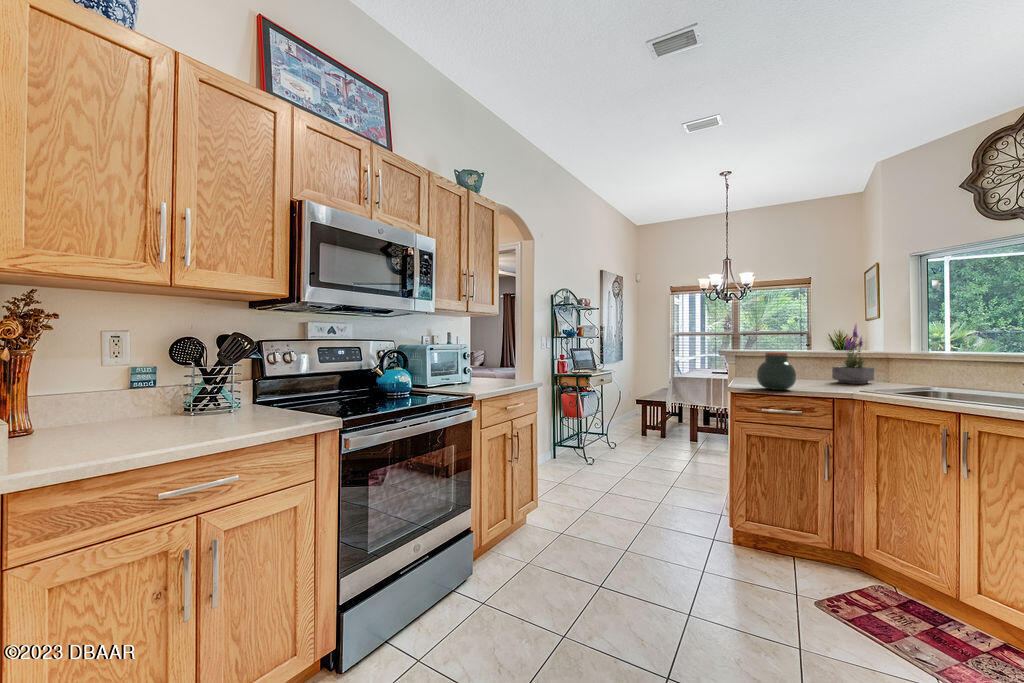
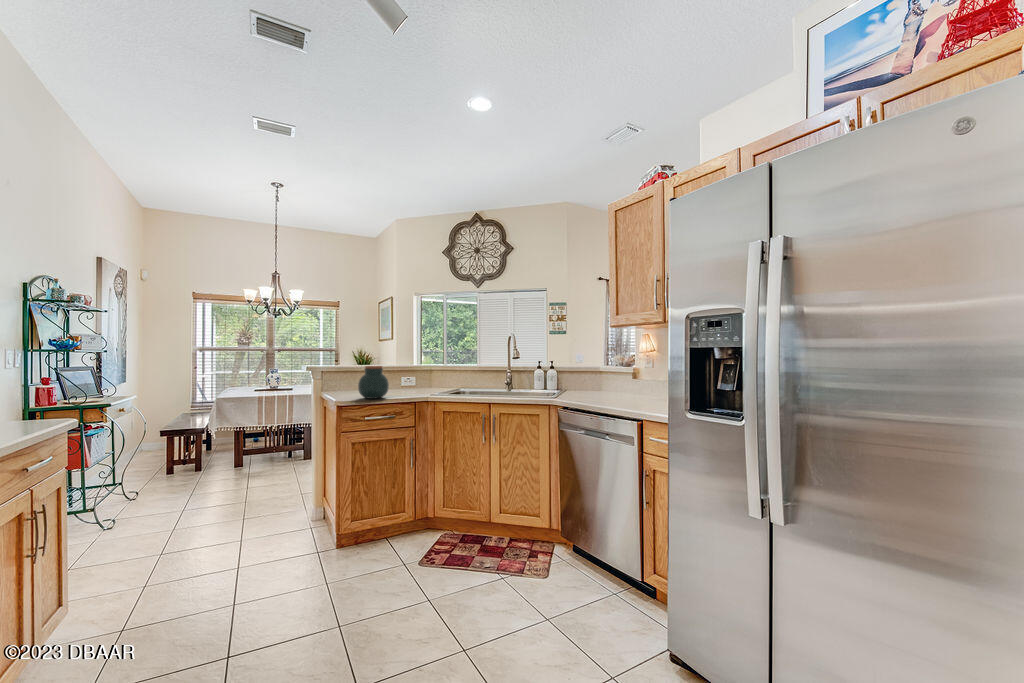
potted plant: present [832,325,874,384] -> none [400,341,424,389]

